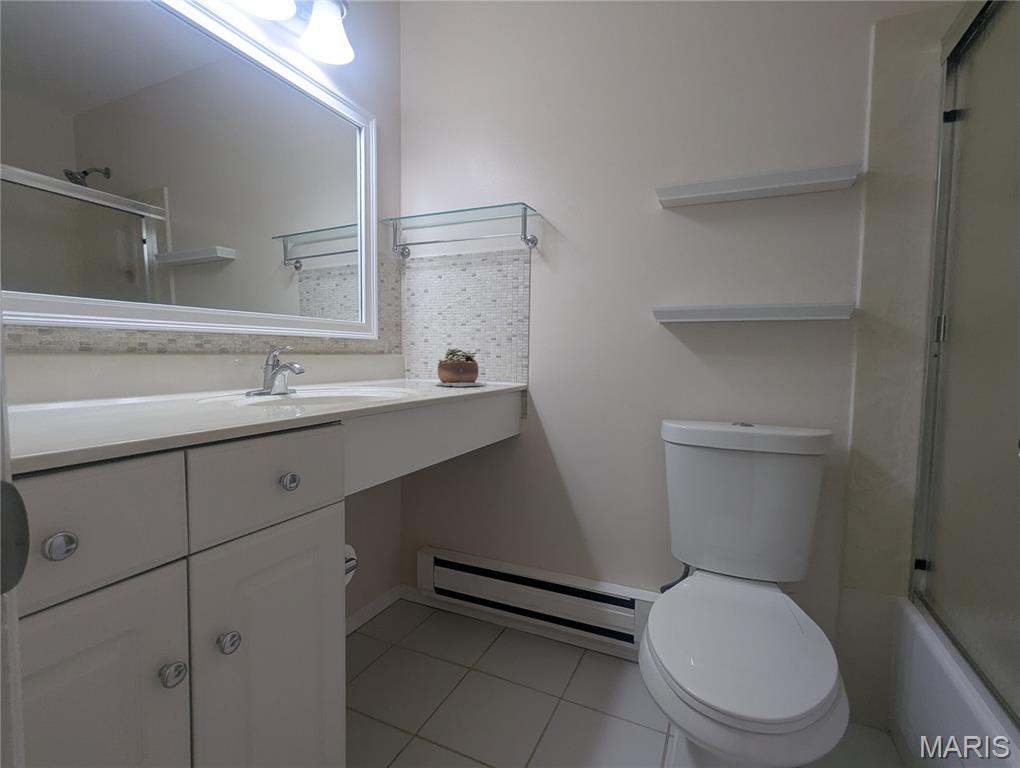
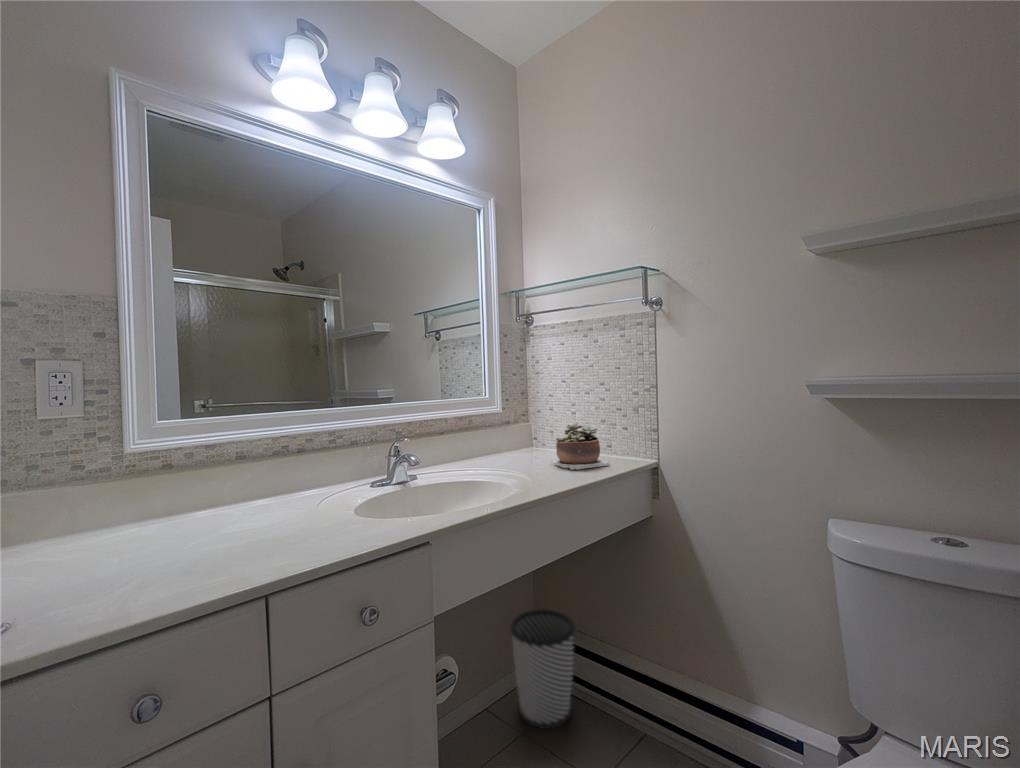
wastebasket: none [384,530,447,634] -> present [510,609,575,729]

